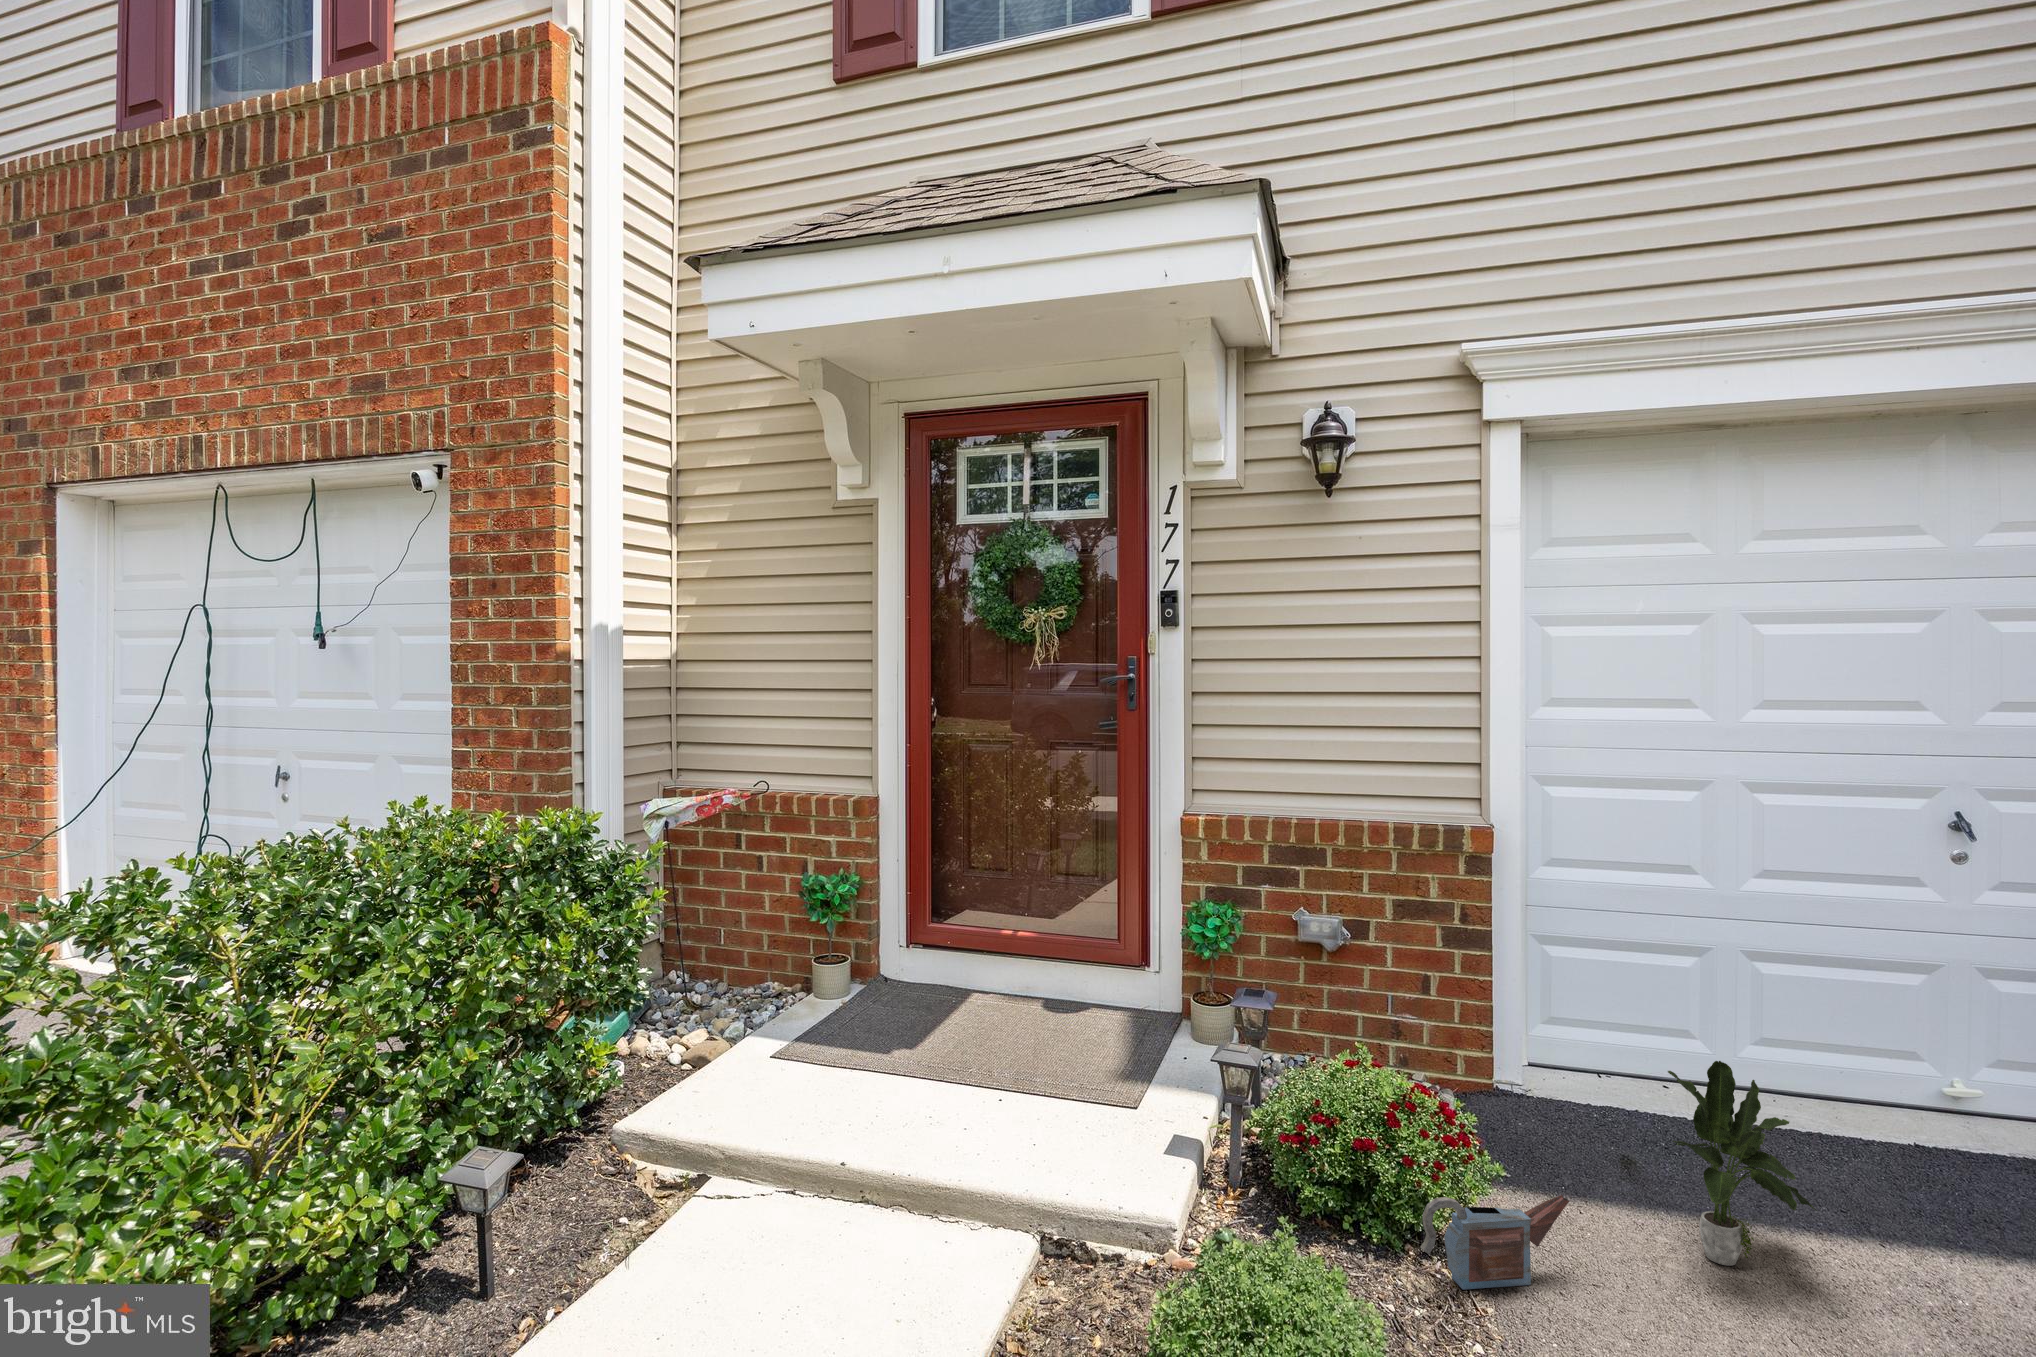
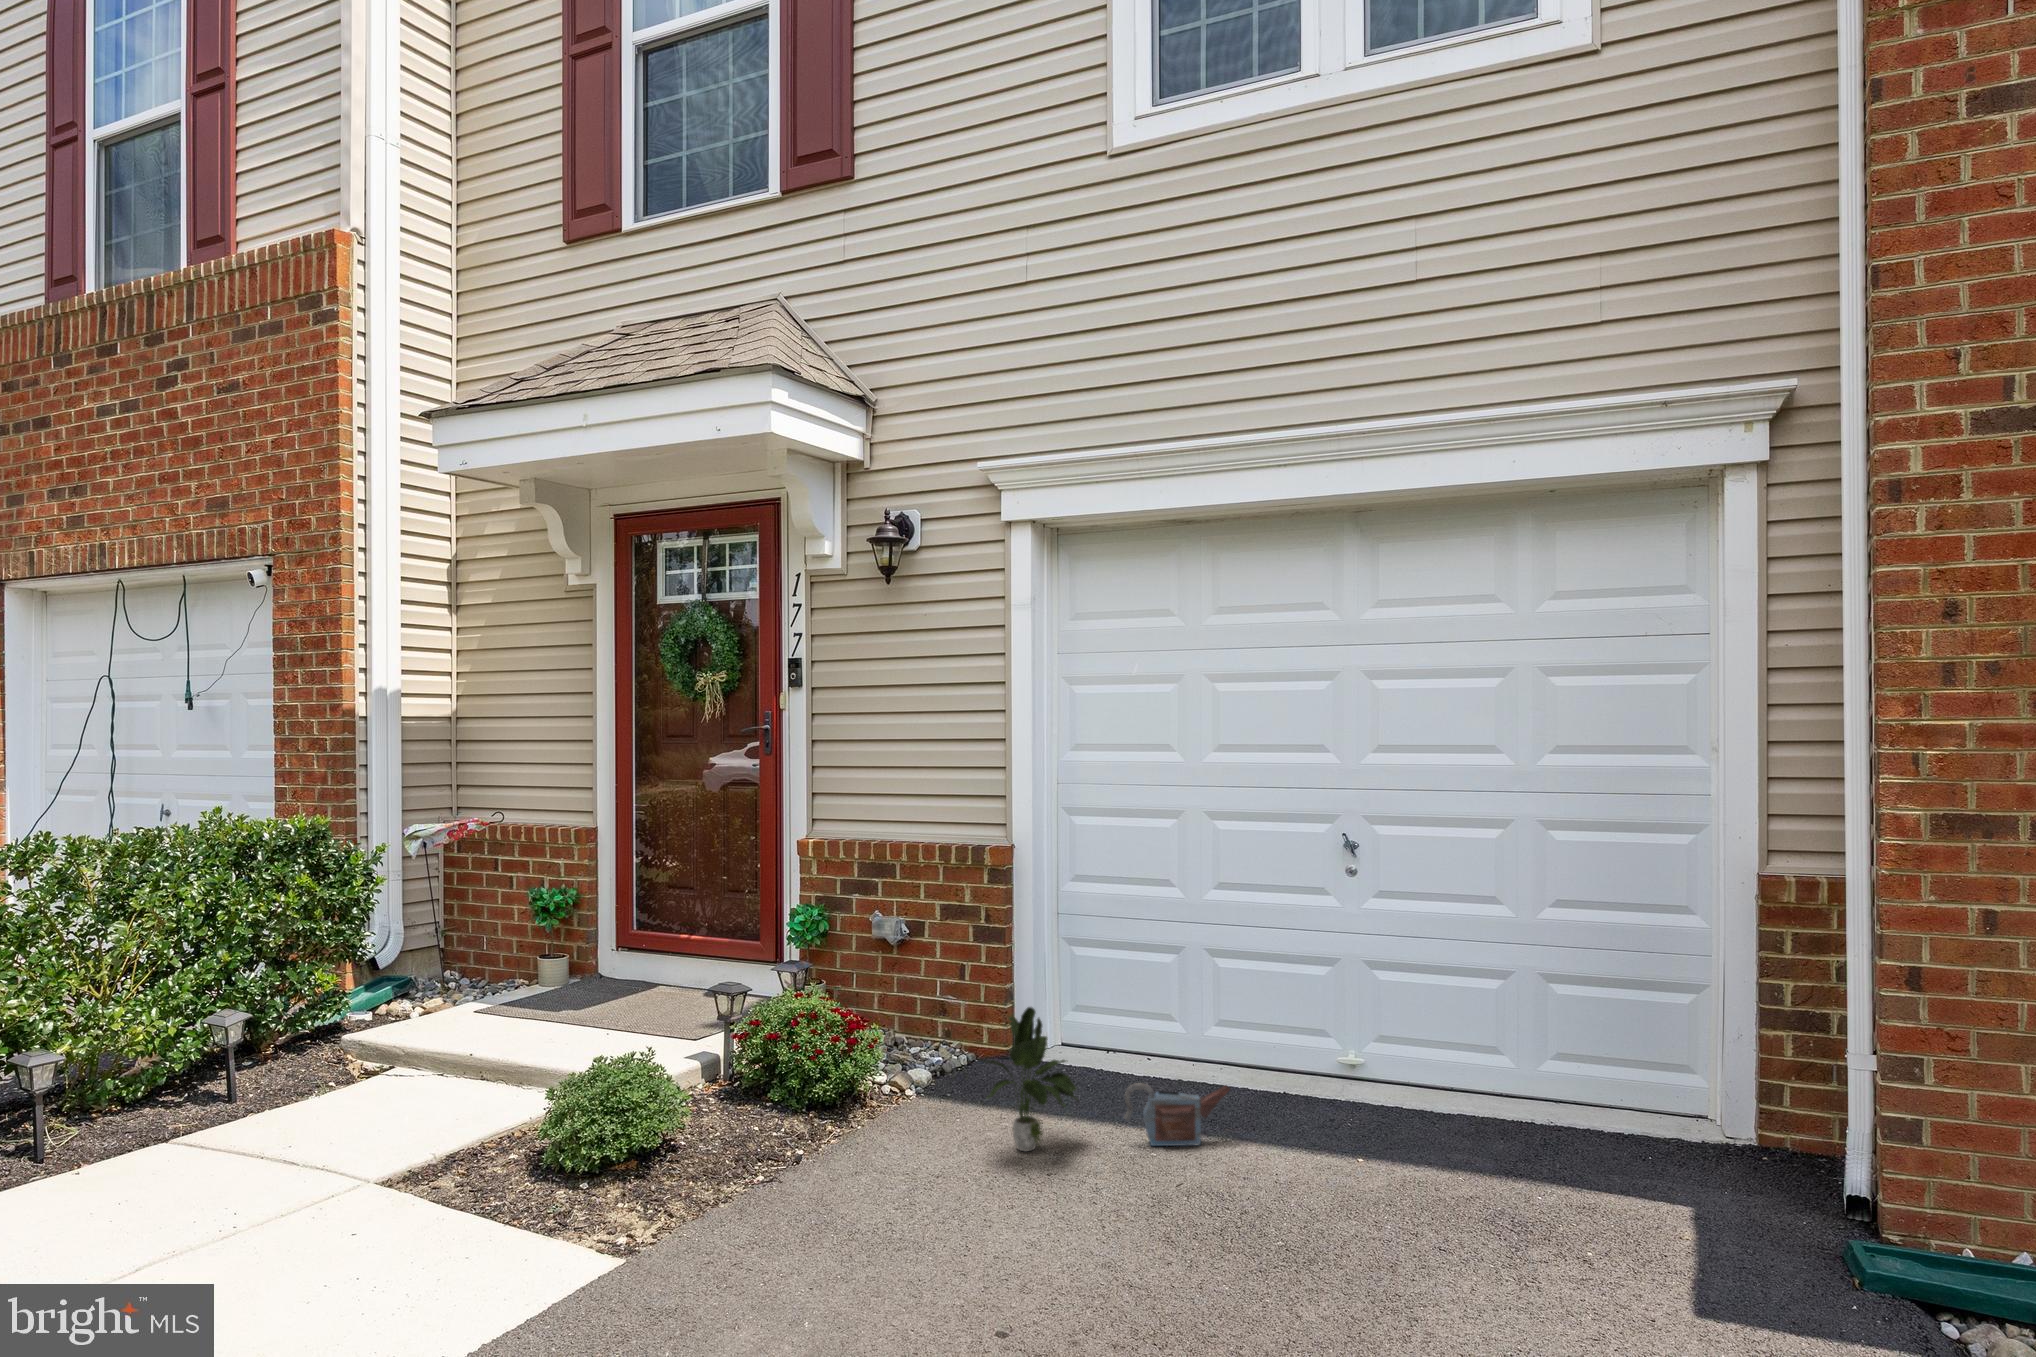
watering can: present [1421,1195,1569,1290] -> present [1124,1083,1230,1146]

